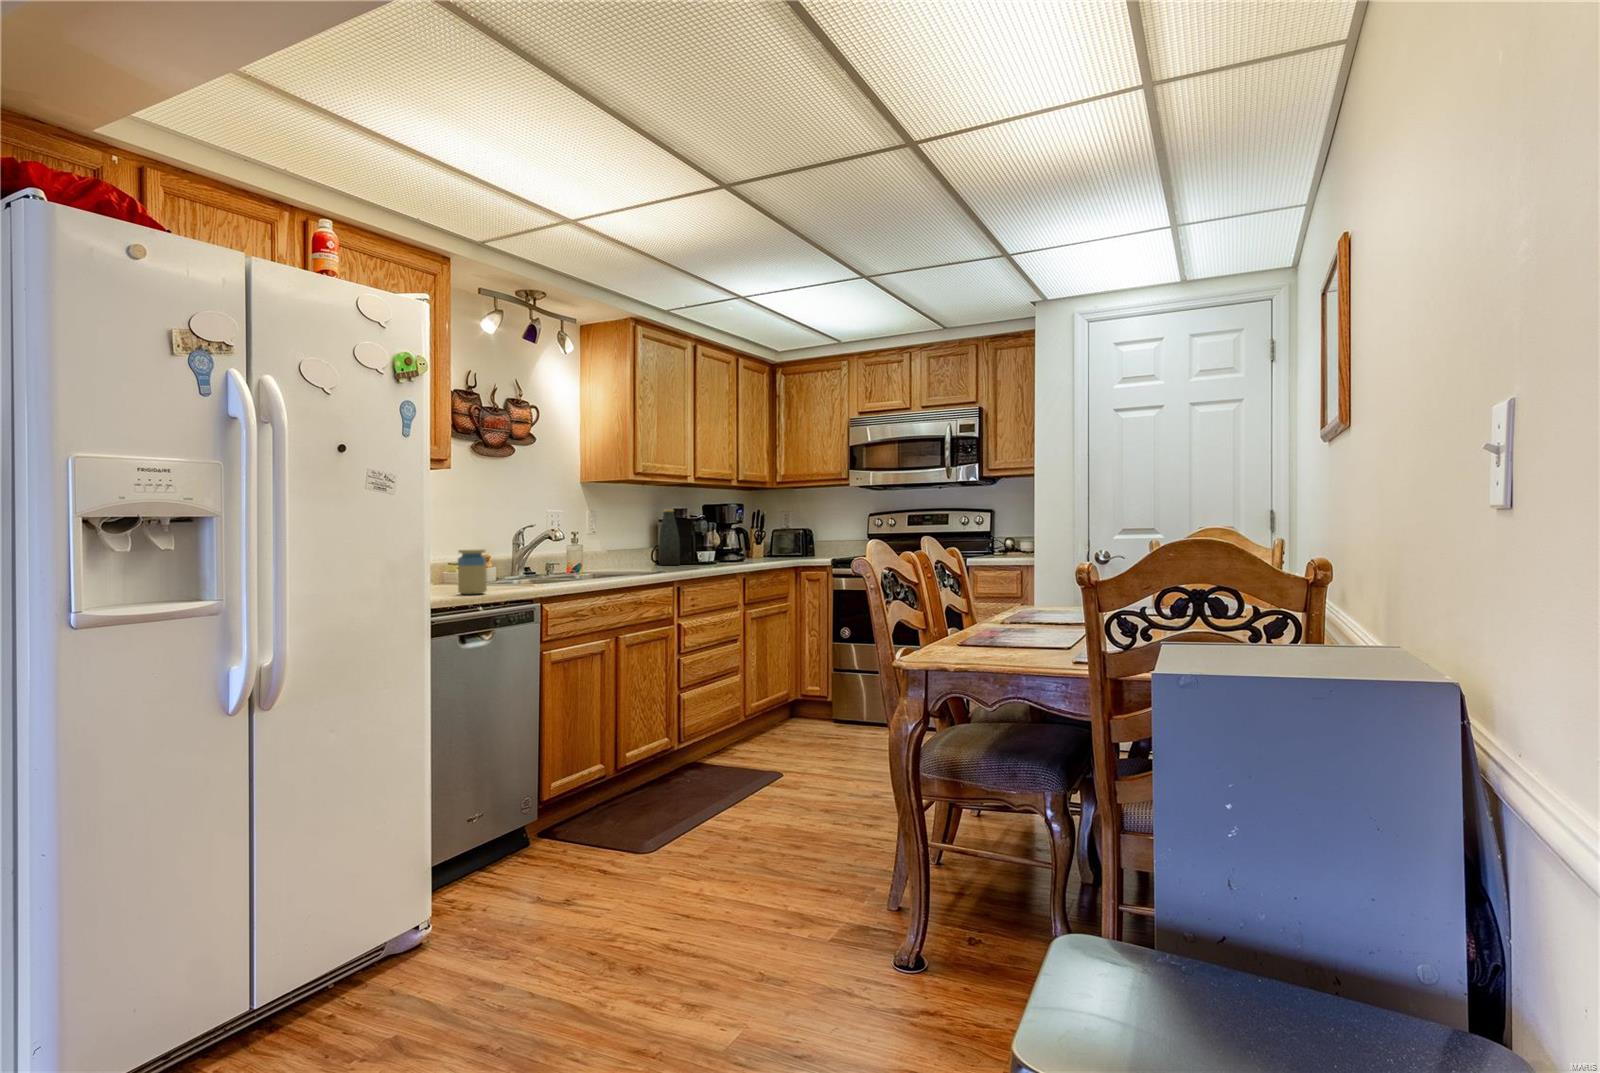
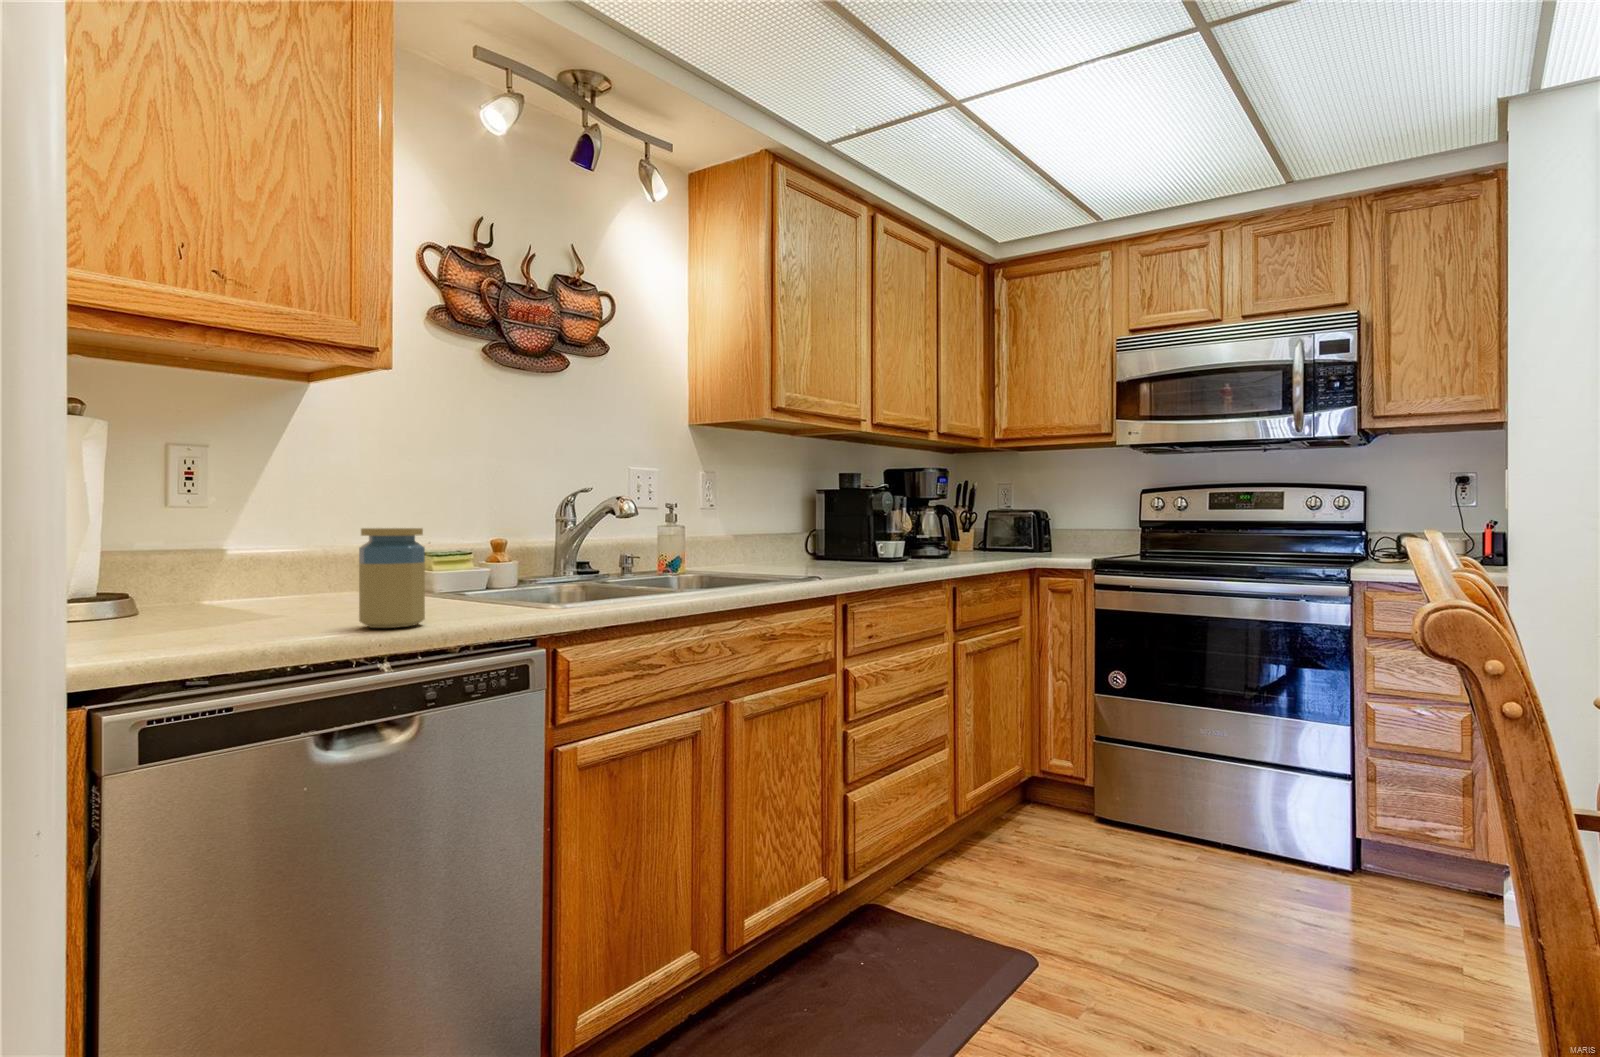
bottle: present [659,510,680,565] -> none [818,476,850,562]

